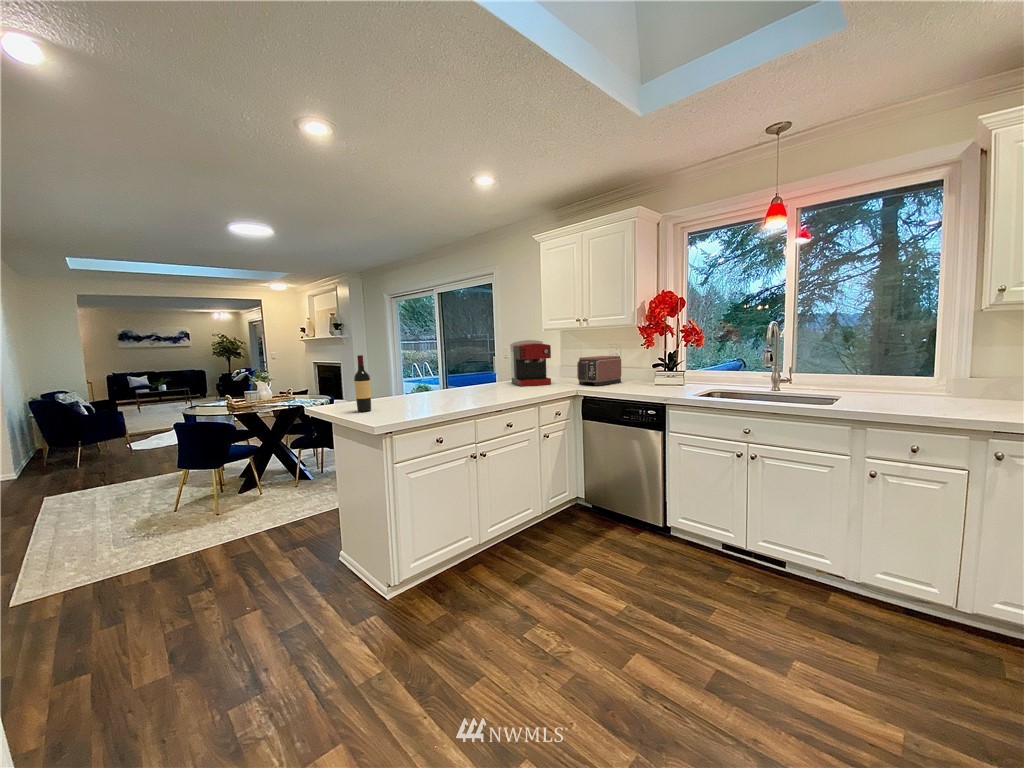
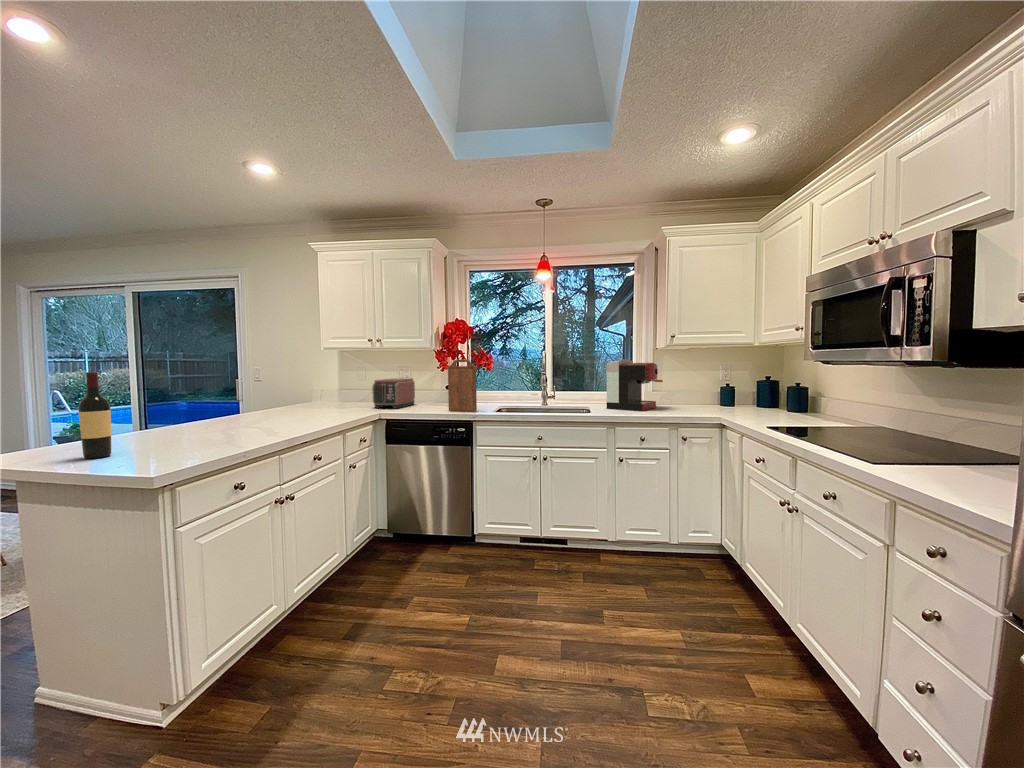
cutting board: none [644,336,672,394] -> present [448,359,477,412]
coffee maker: present [510,340,551,386] -> present [607,359,663,411]

